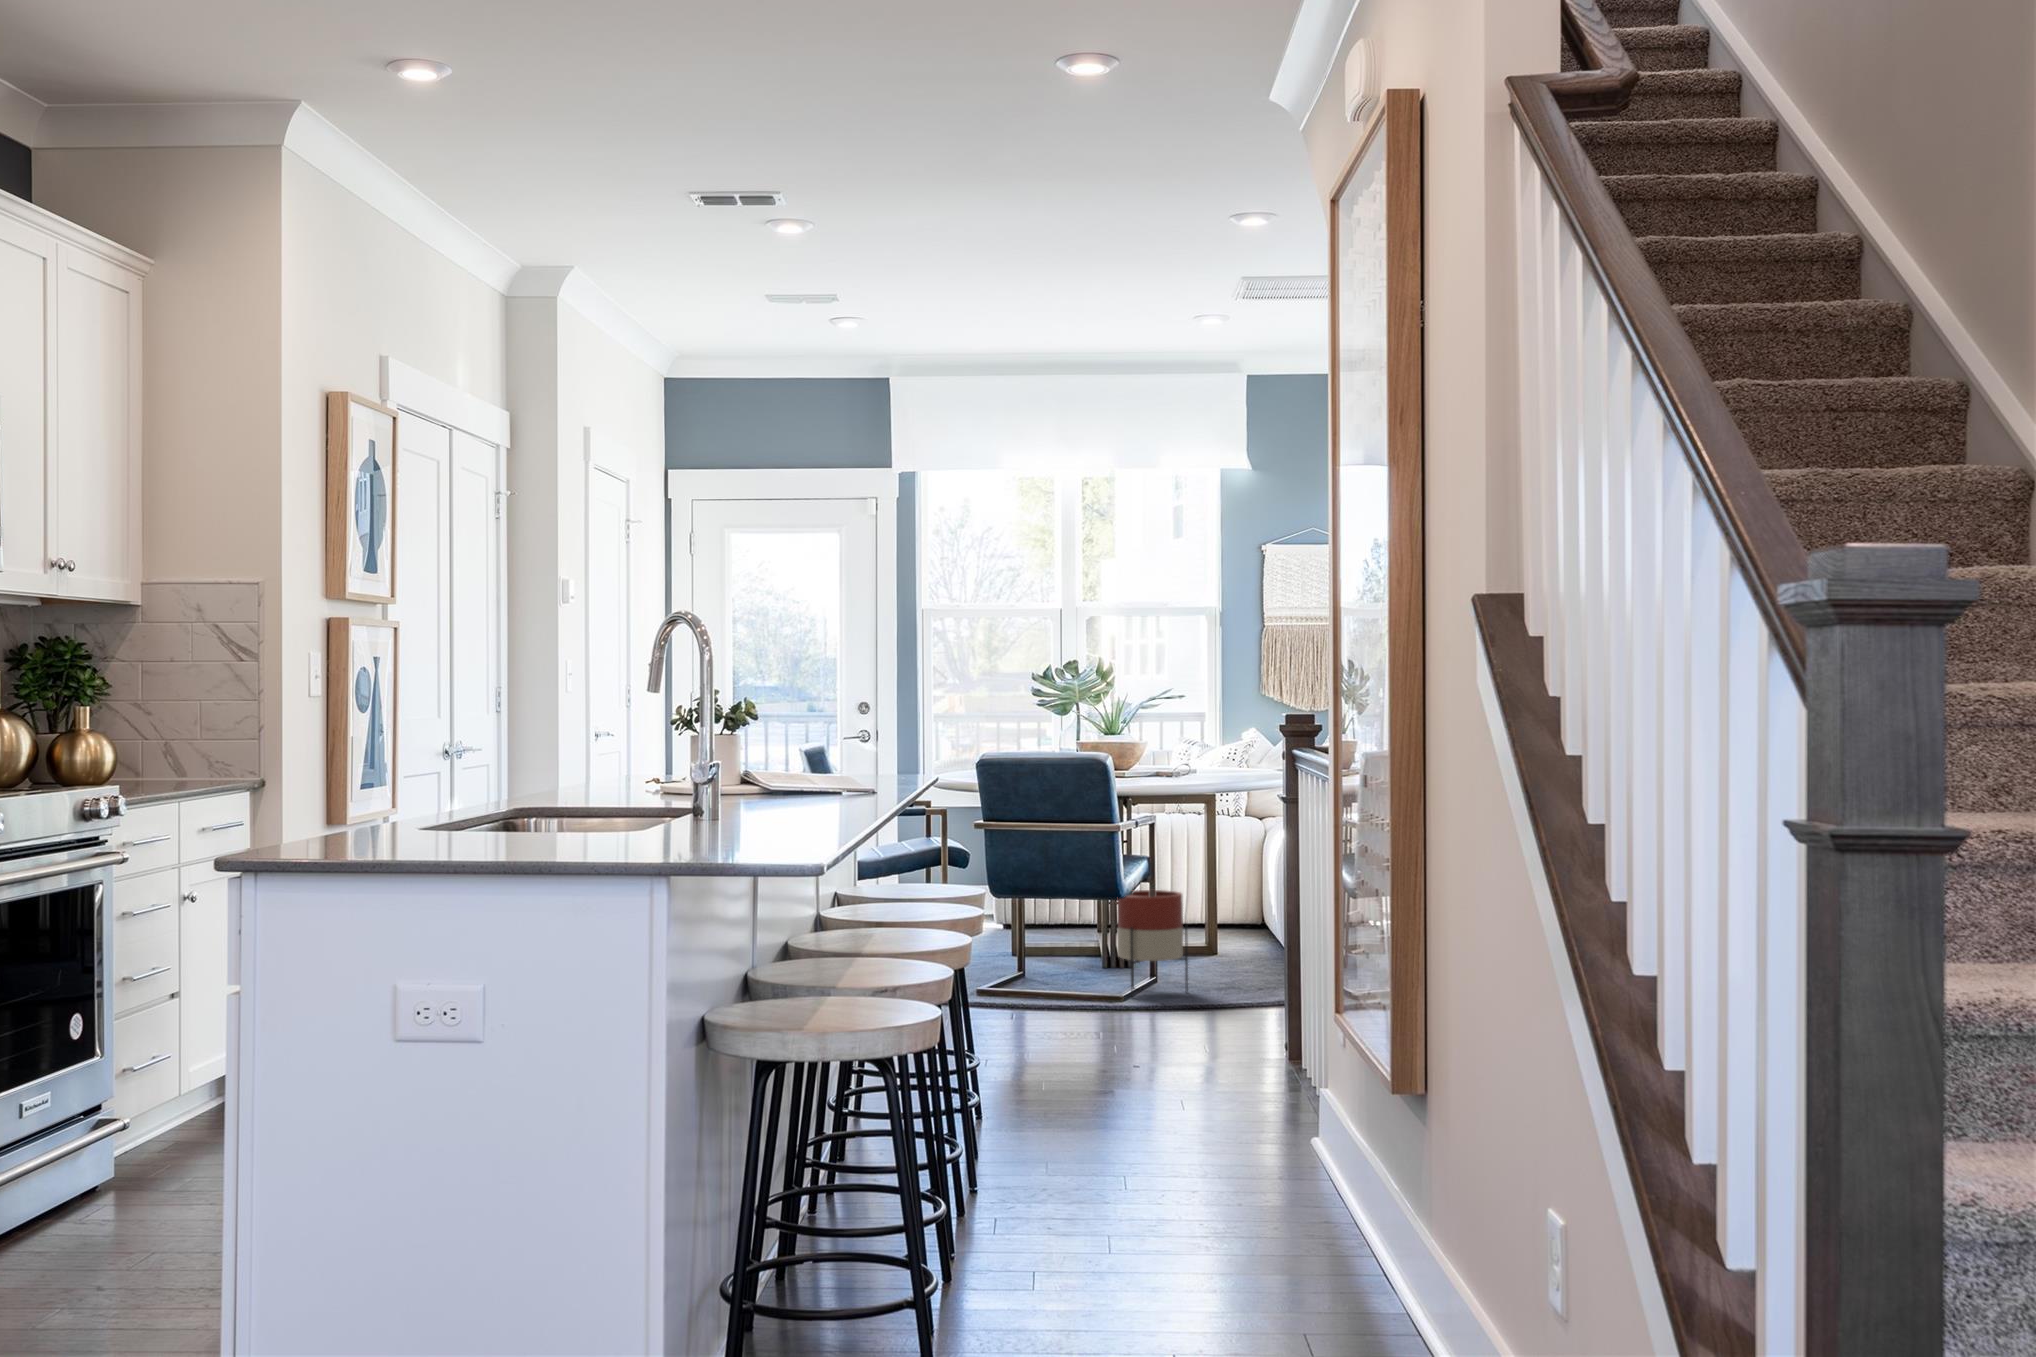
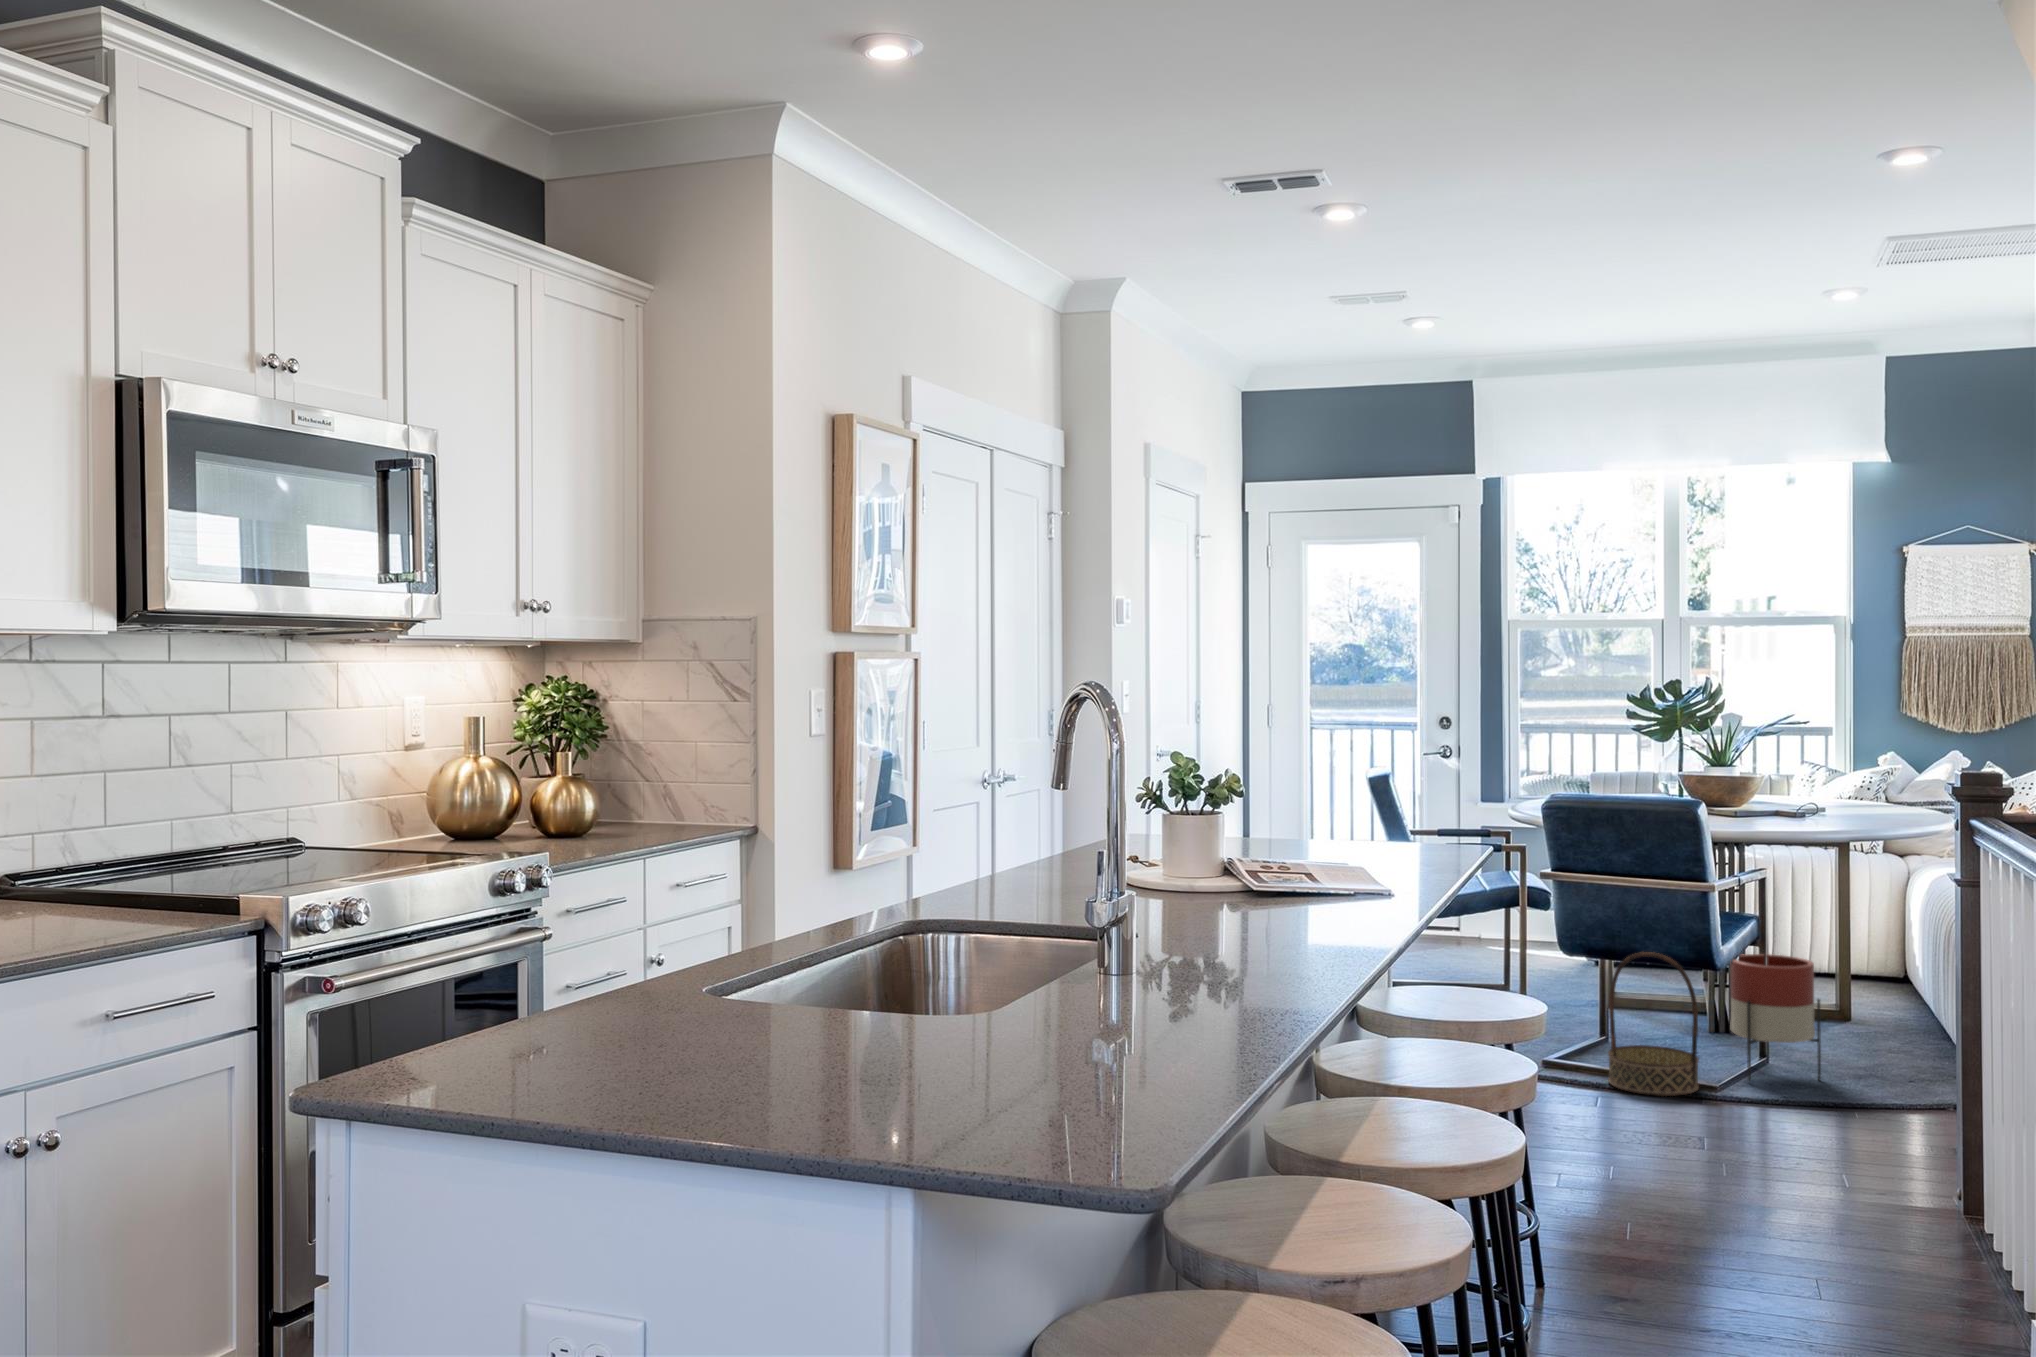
basket: none [1019,888,1092,1009] -> present [1608,952,1699,1096]

